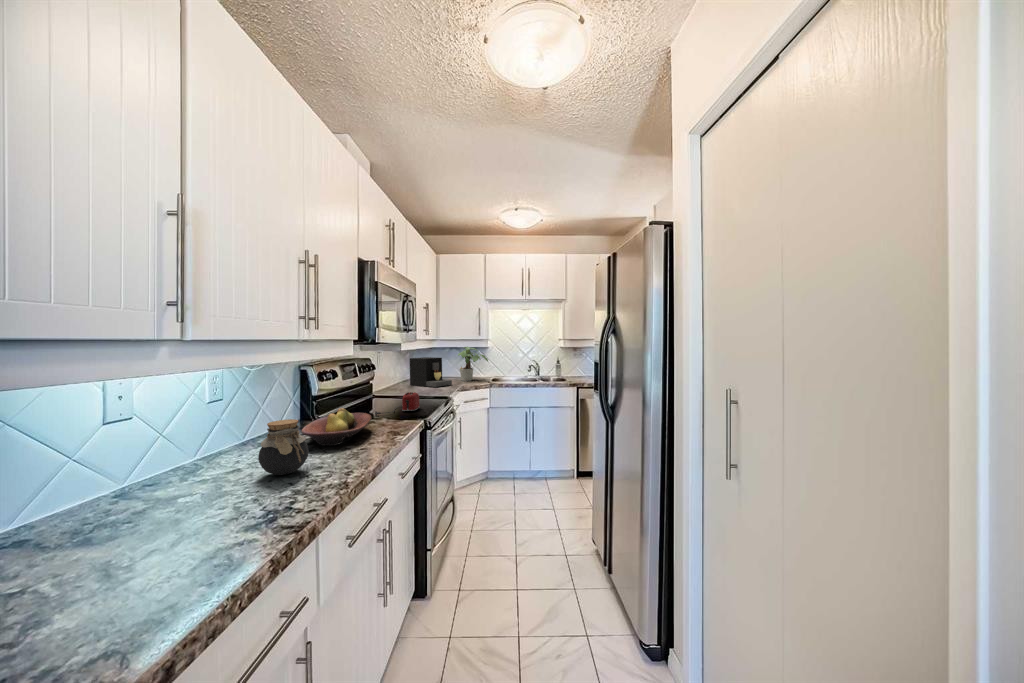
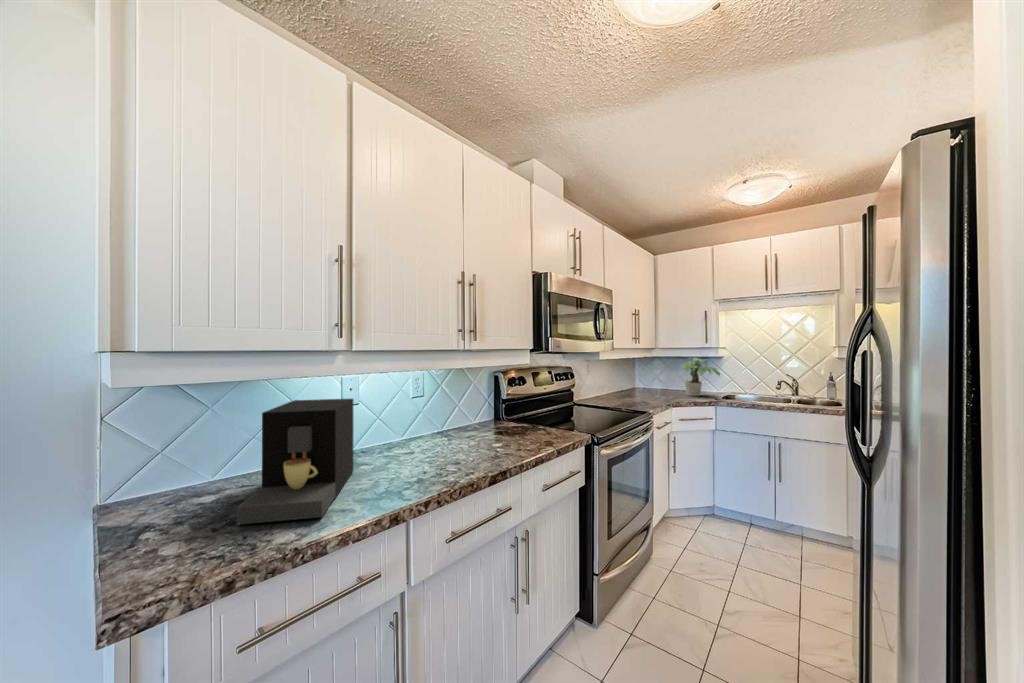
coffee maker: present [410,357,452,387] -> present [236,399,354,525]
toaster: present [373,392,419,415] -> none [555,403,605,423]
fruit bowl: present [302,408,371,446] -> none [470,412,537,445]
jar: present [258,419,309,475] -> none [416,417,452,462]

